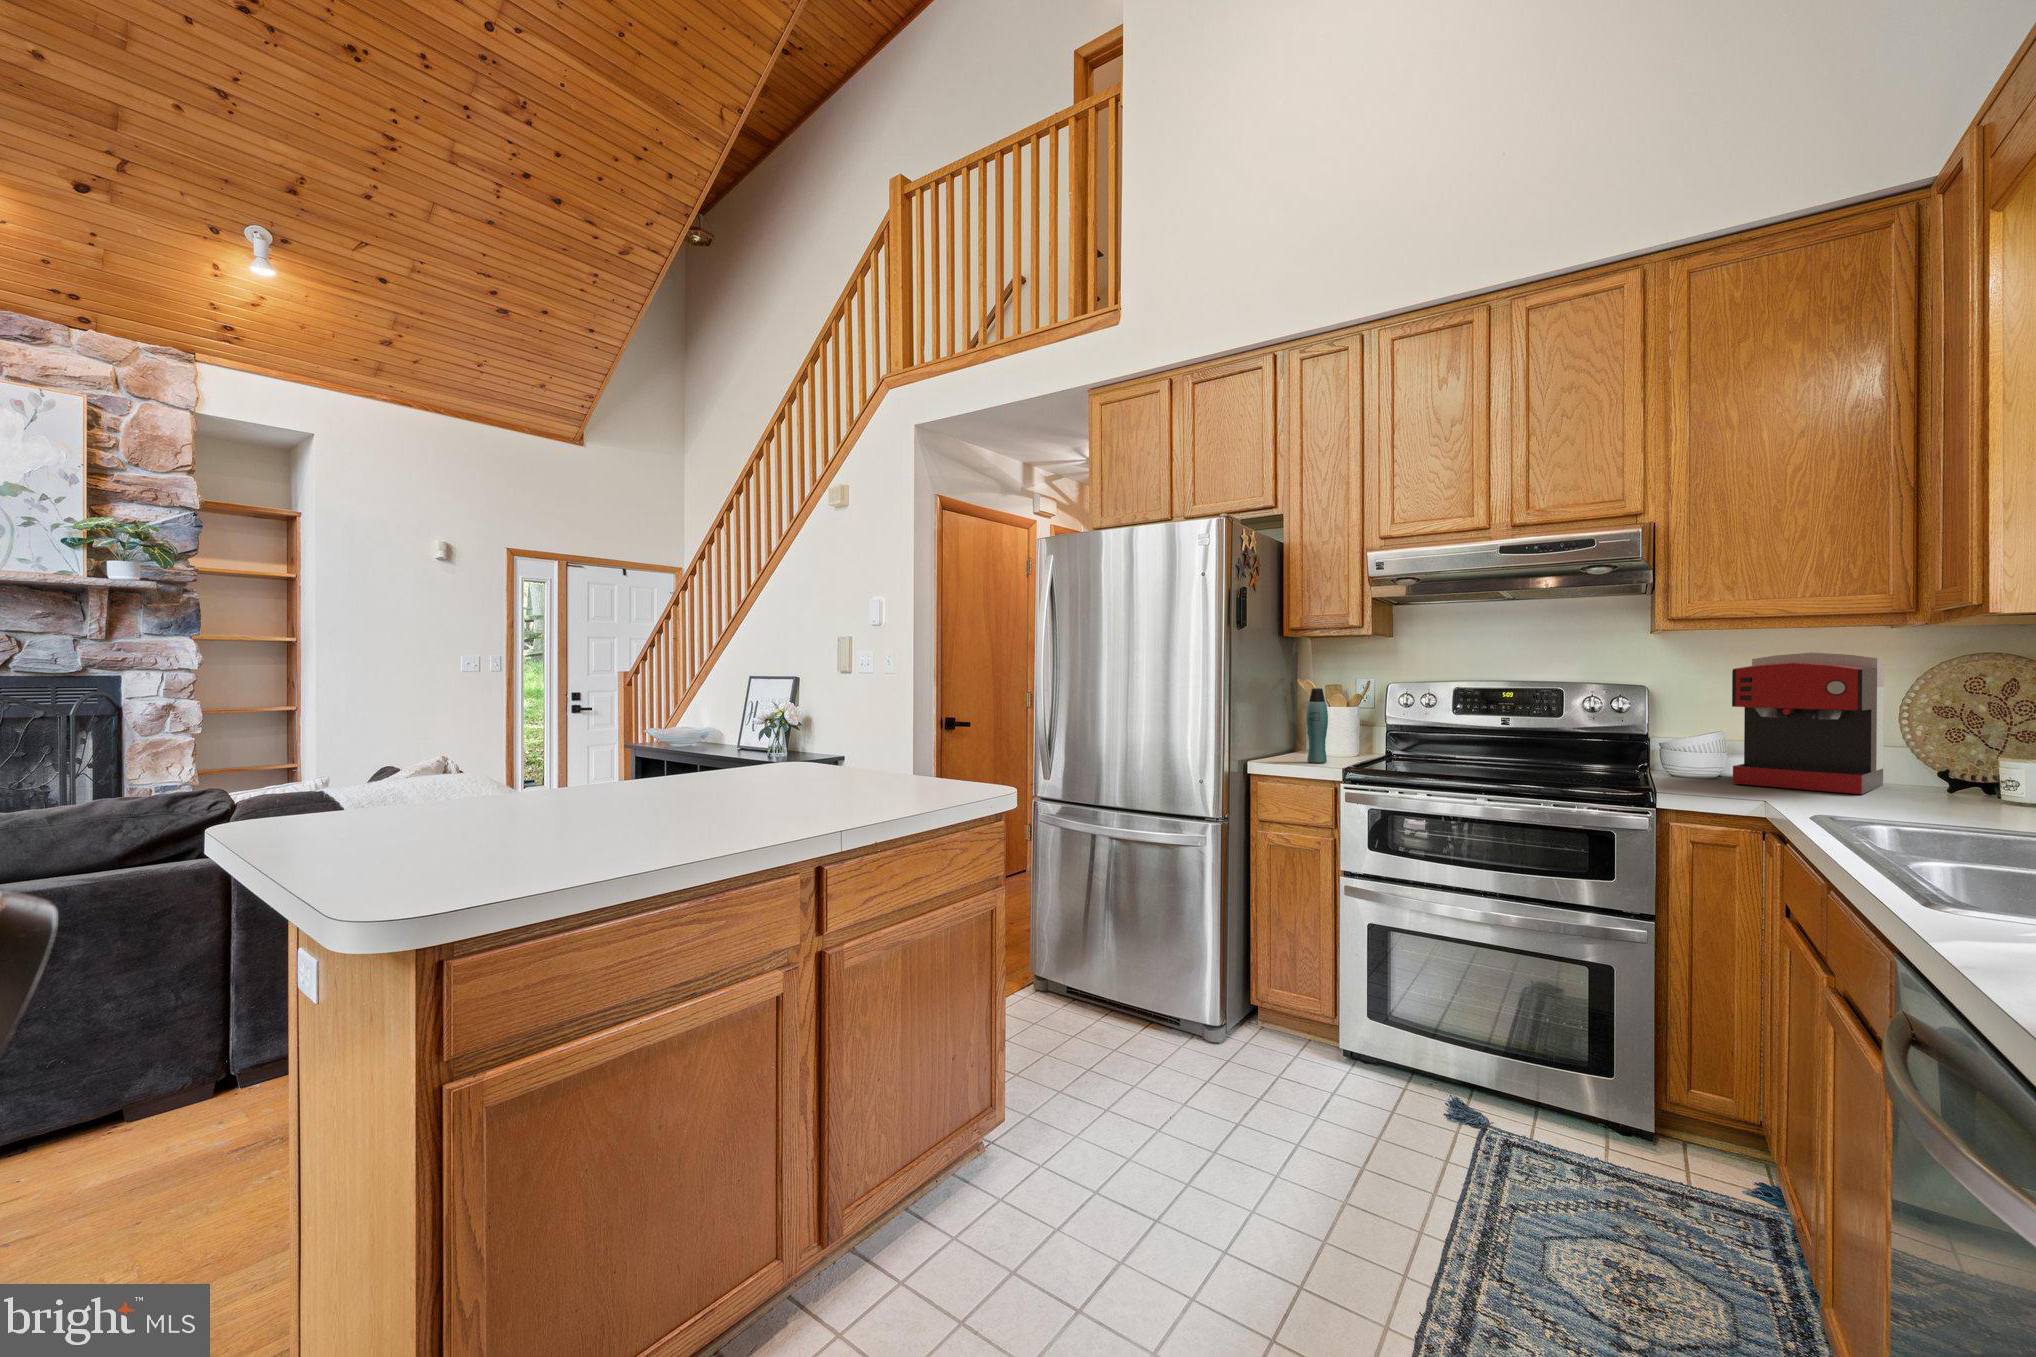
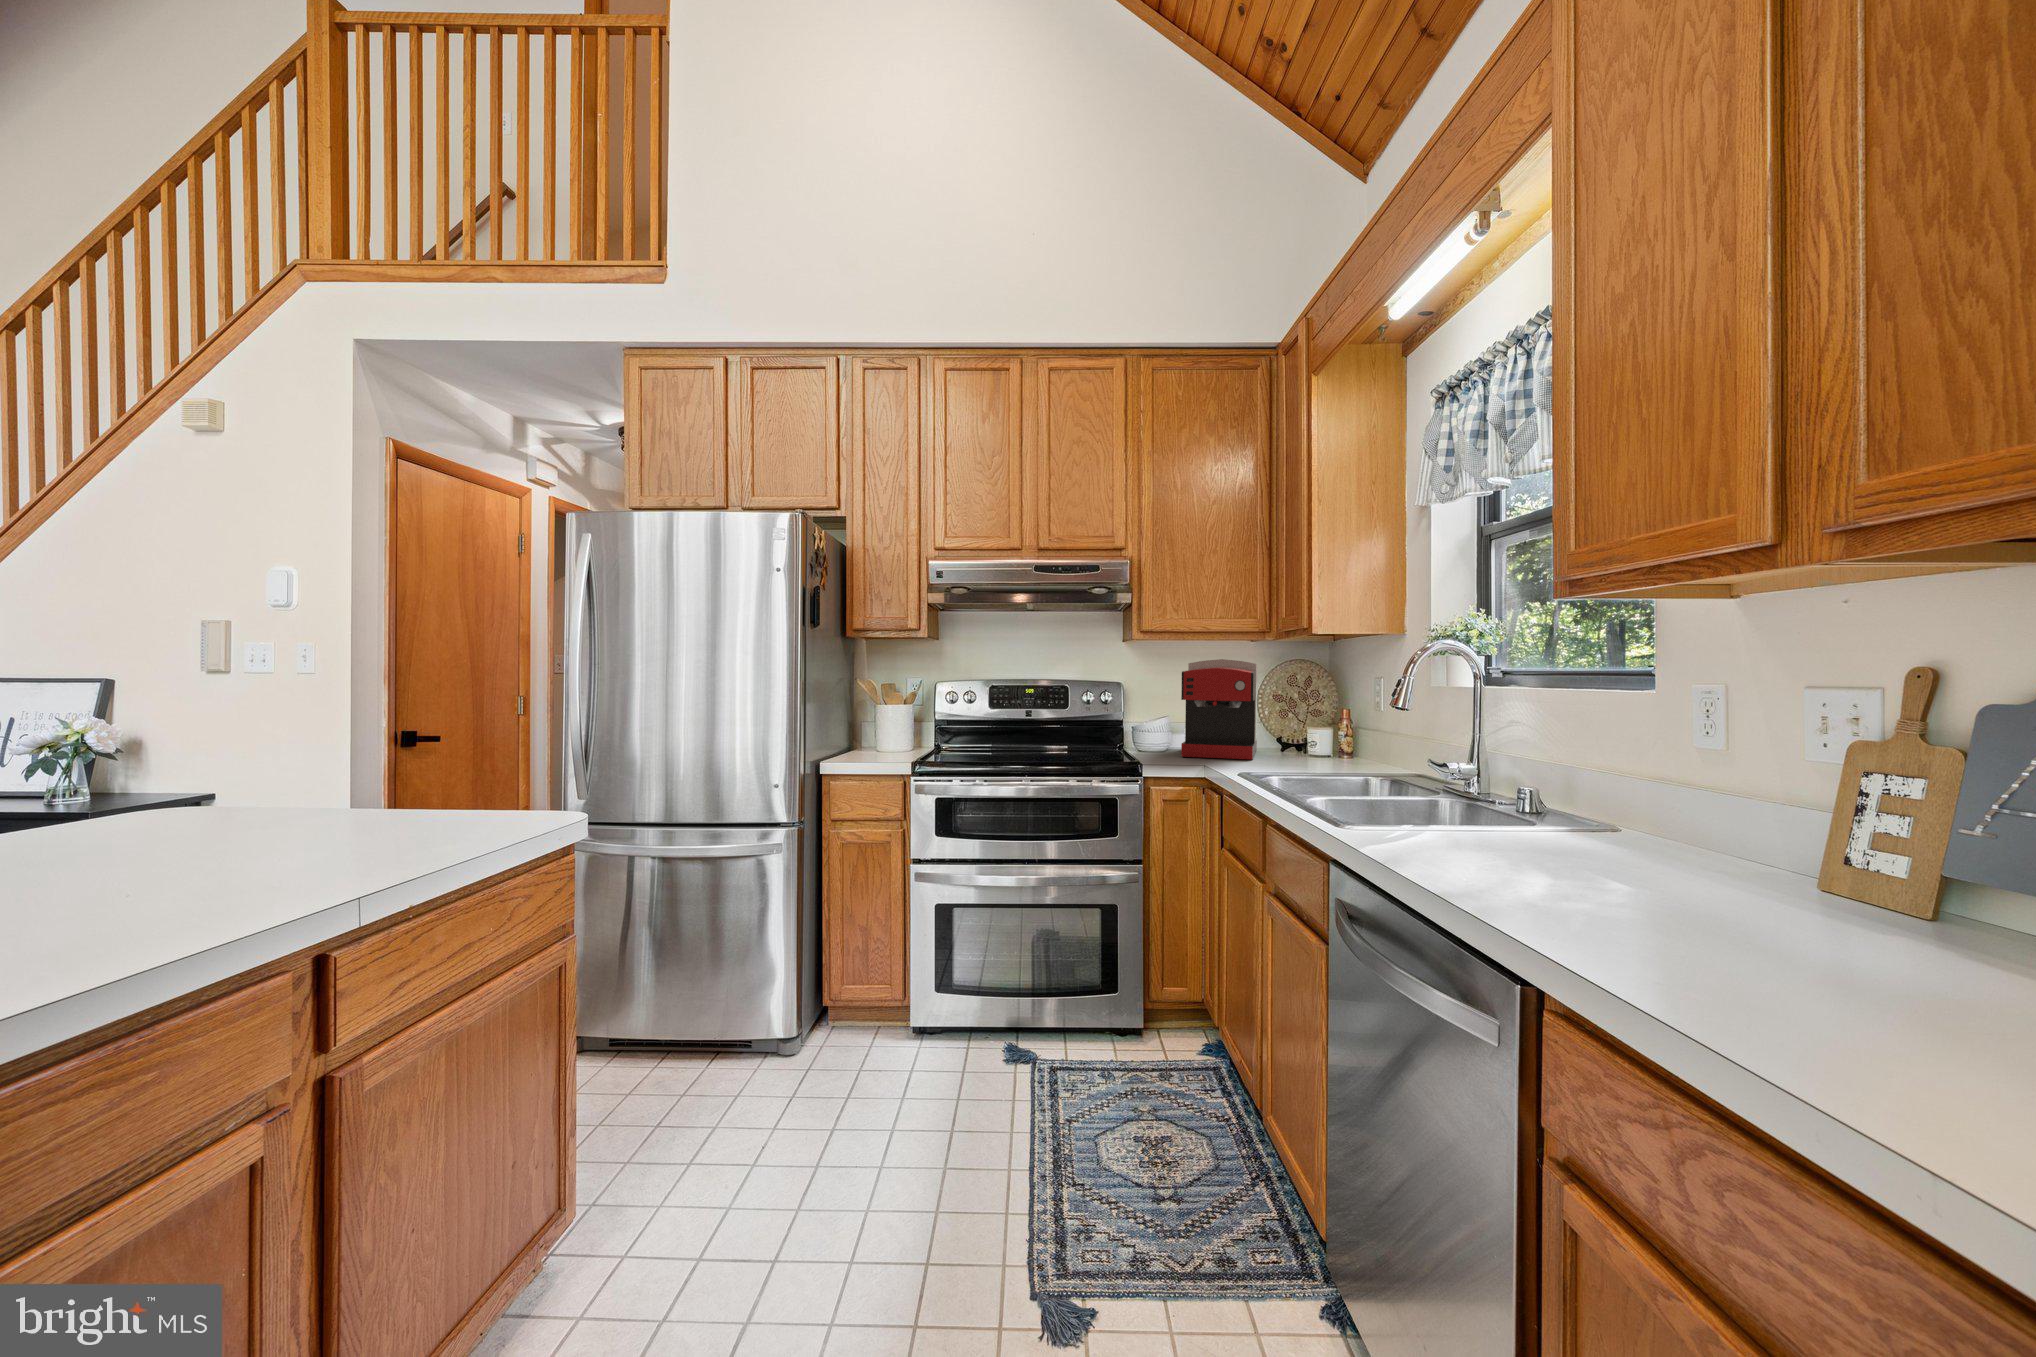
bottle: present [1307,688,1328,763] -> none [870,689,890,760]

